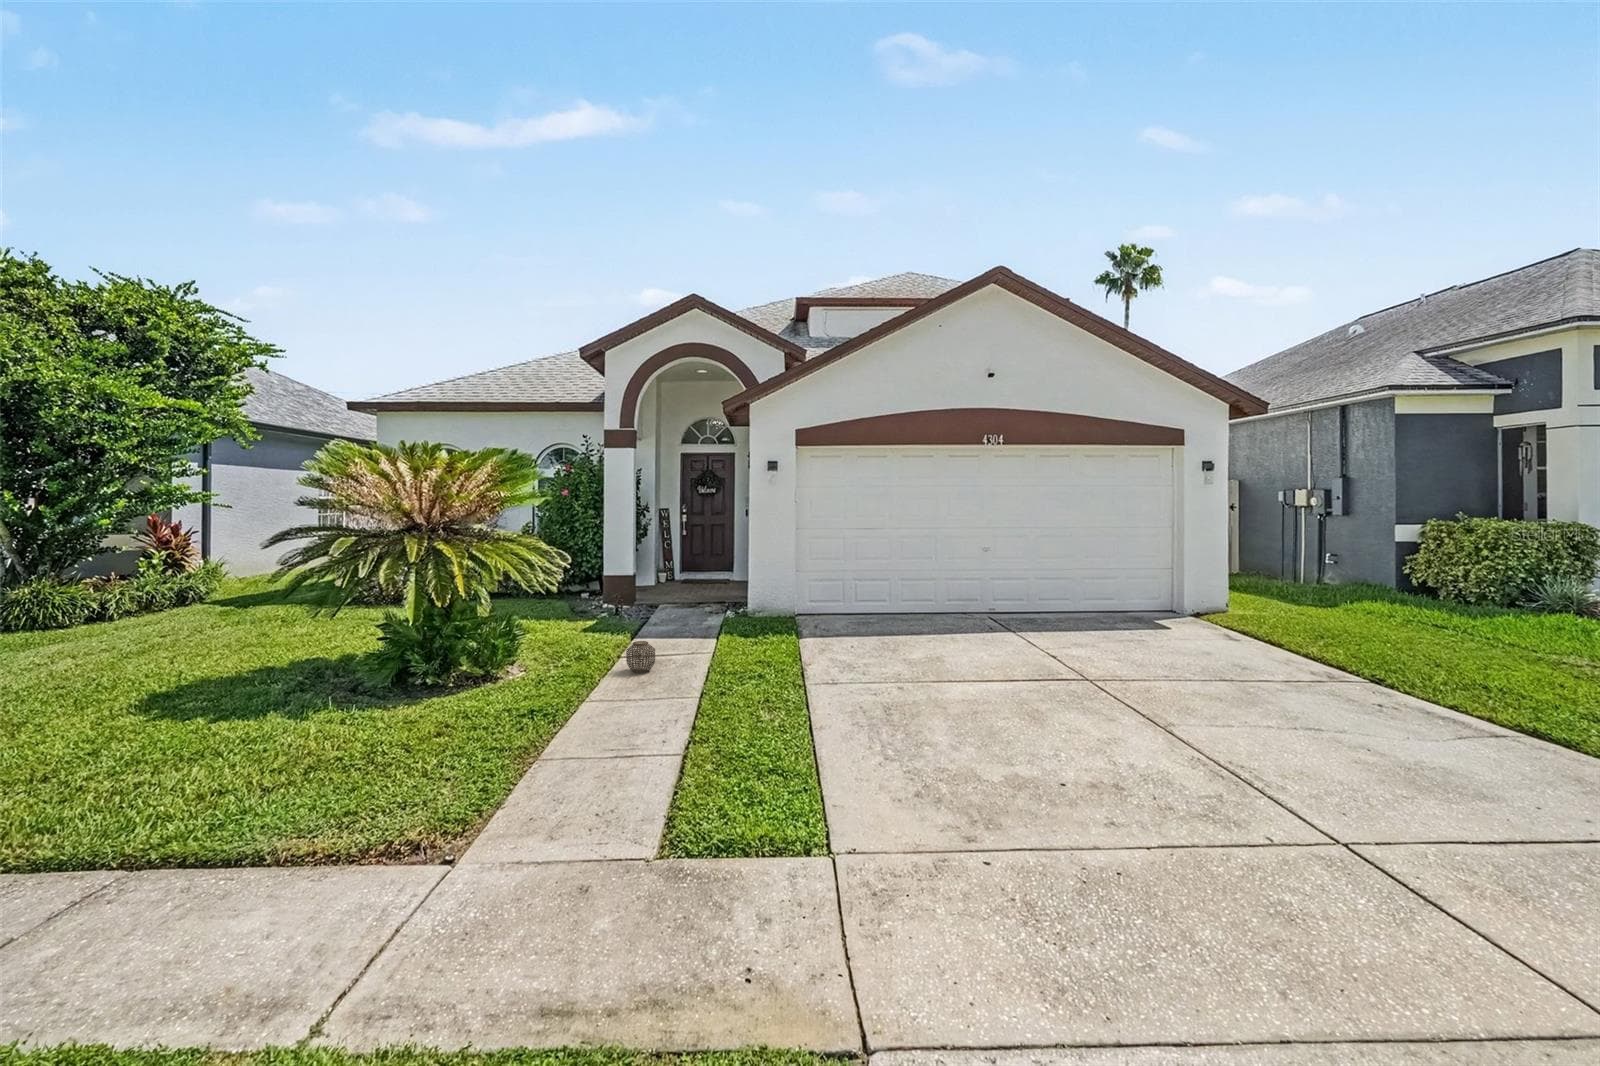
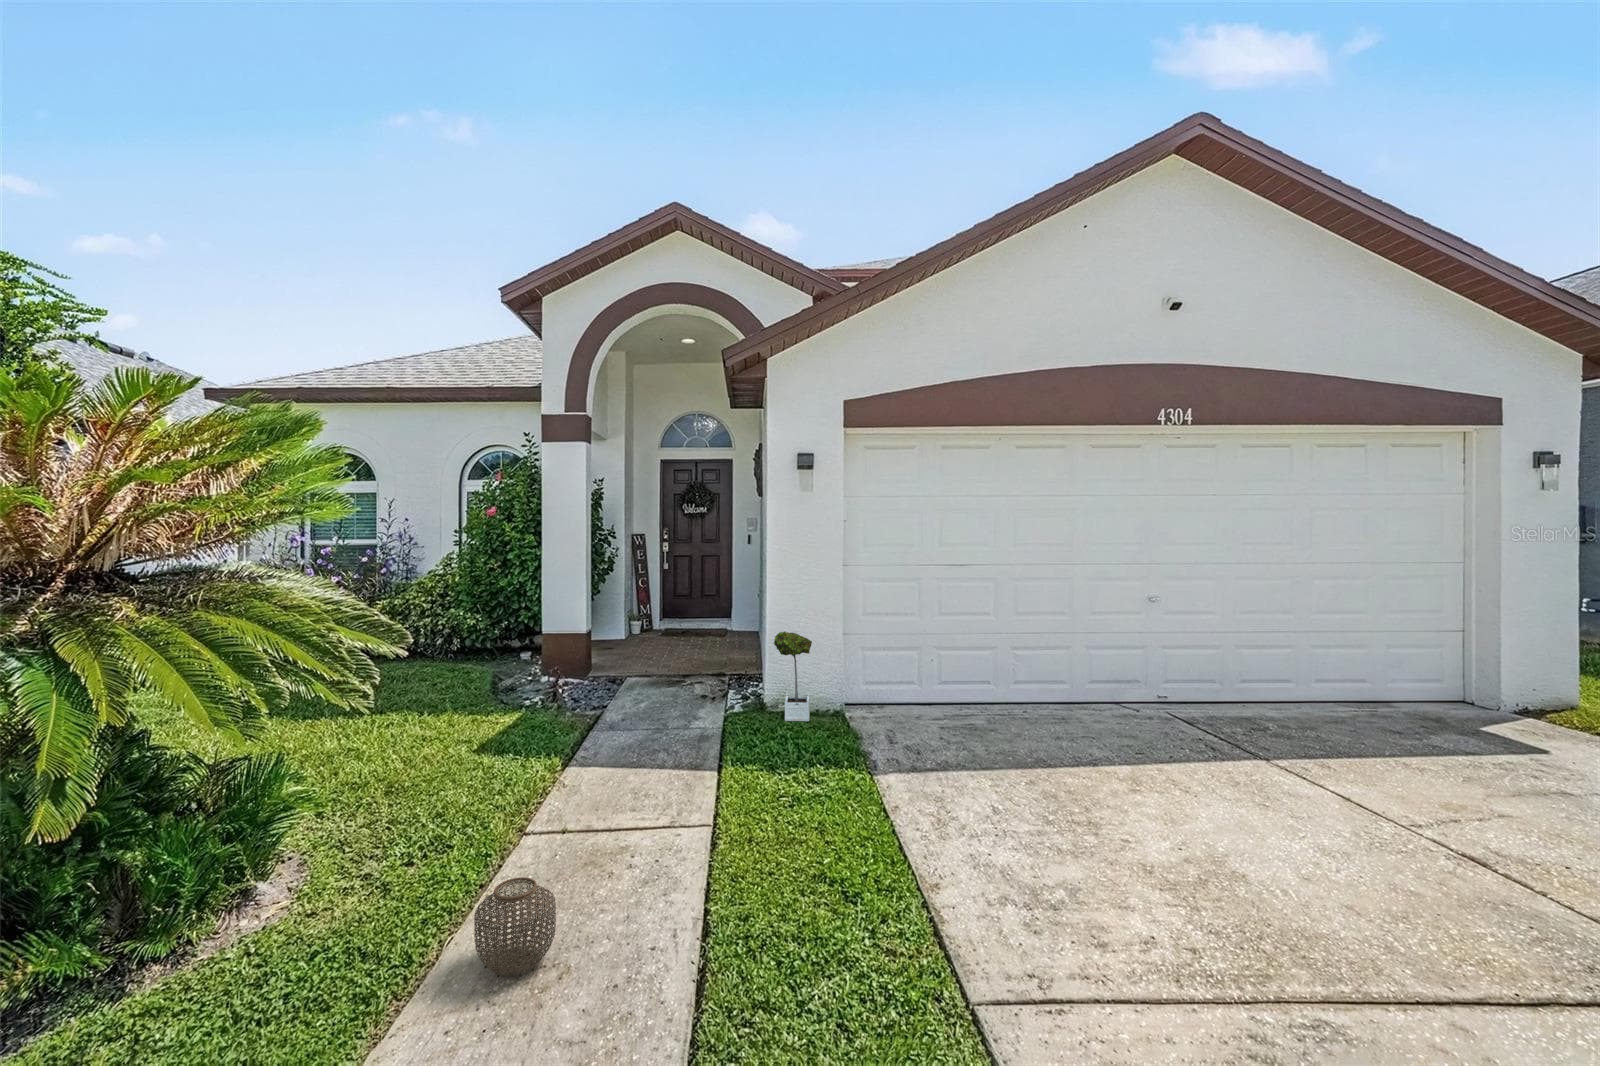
potted tree: none [751,566,774,618] -> present [774,631,812,721]

